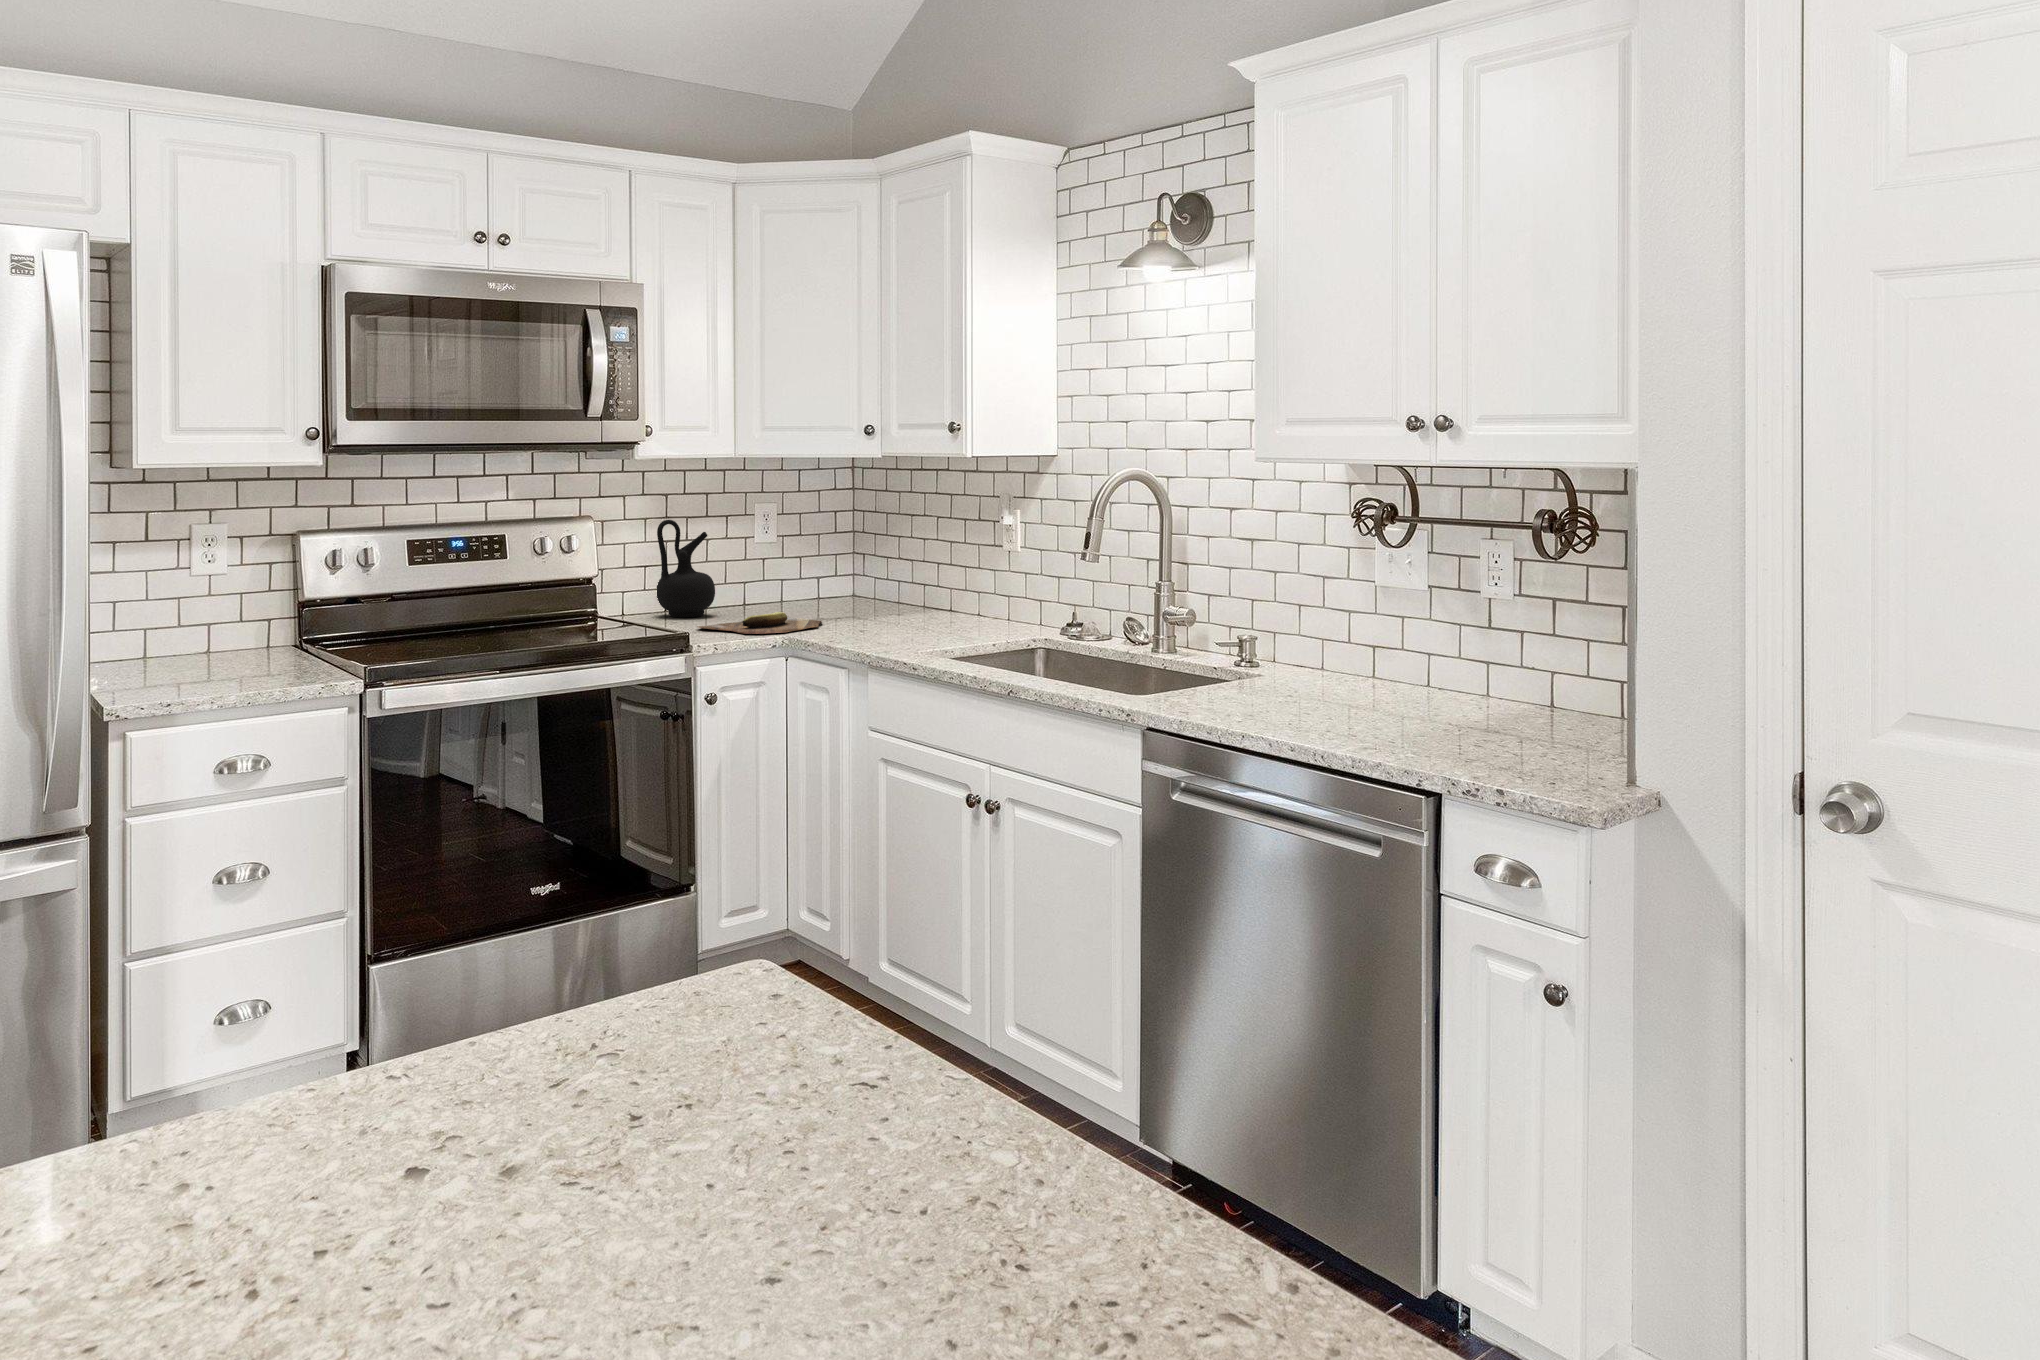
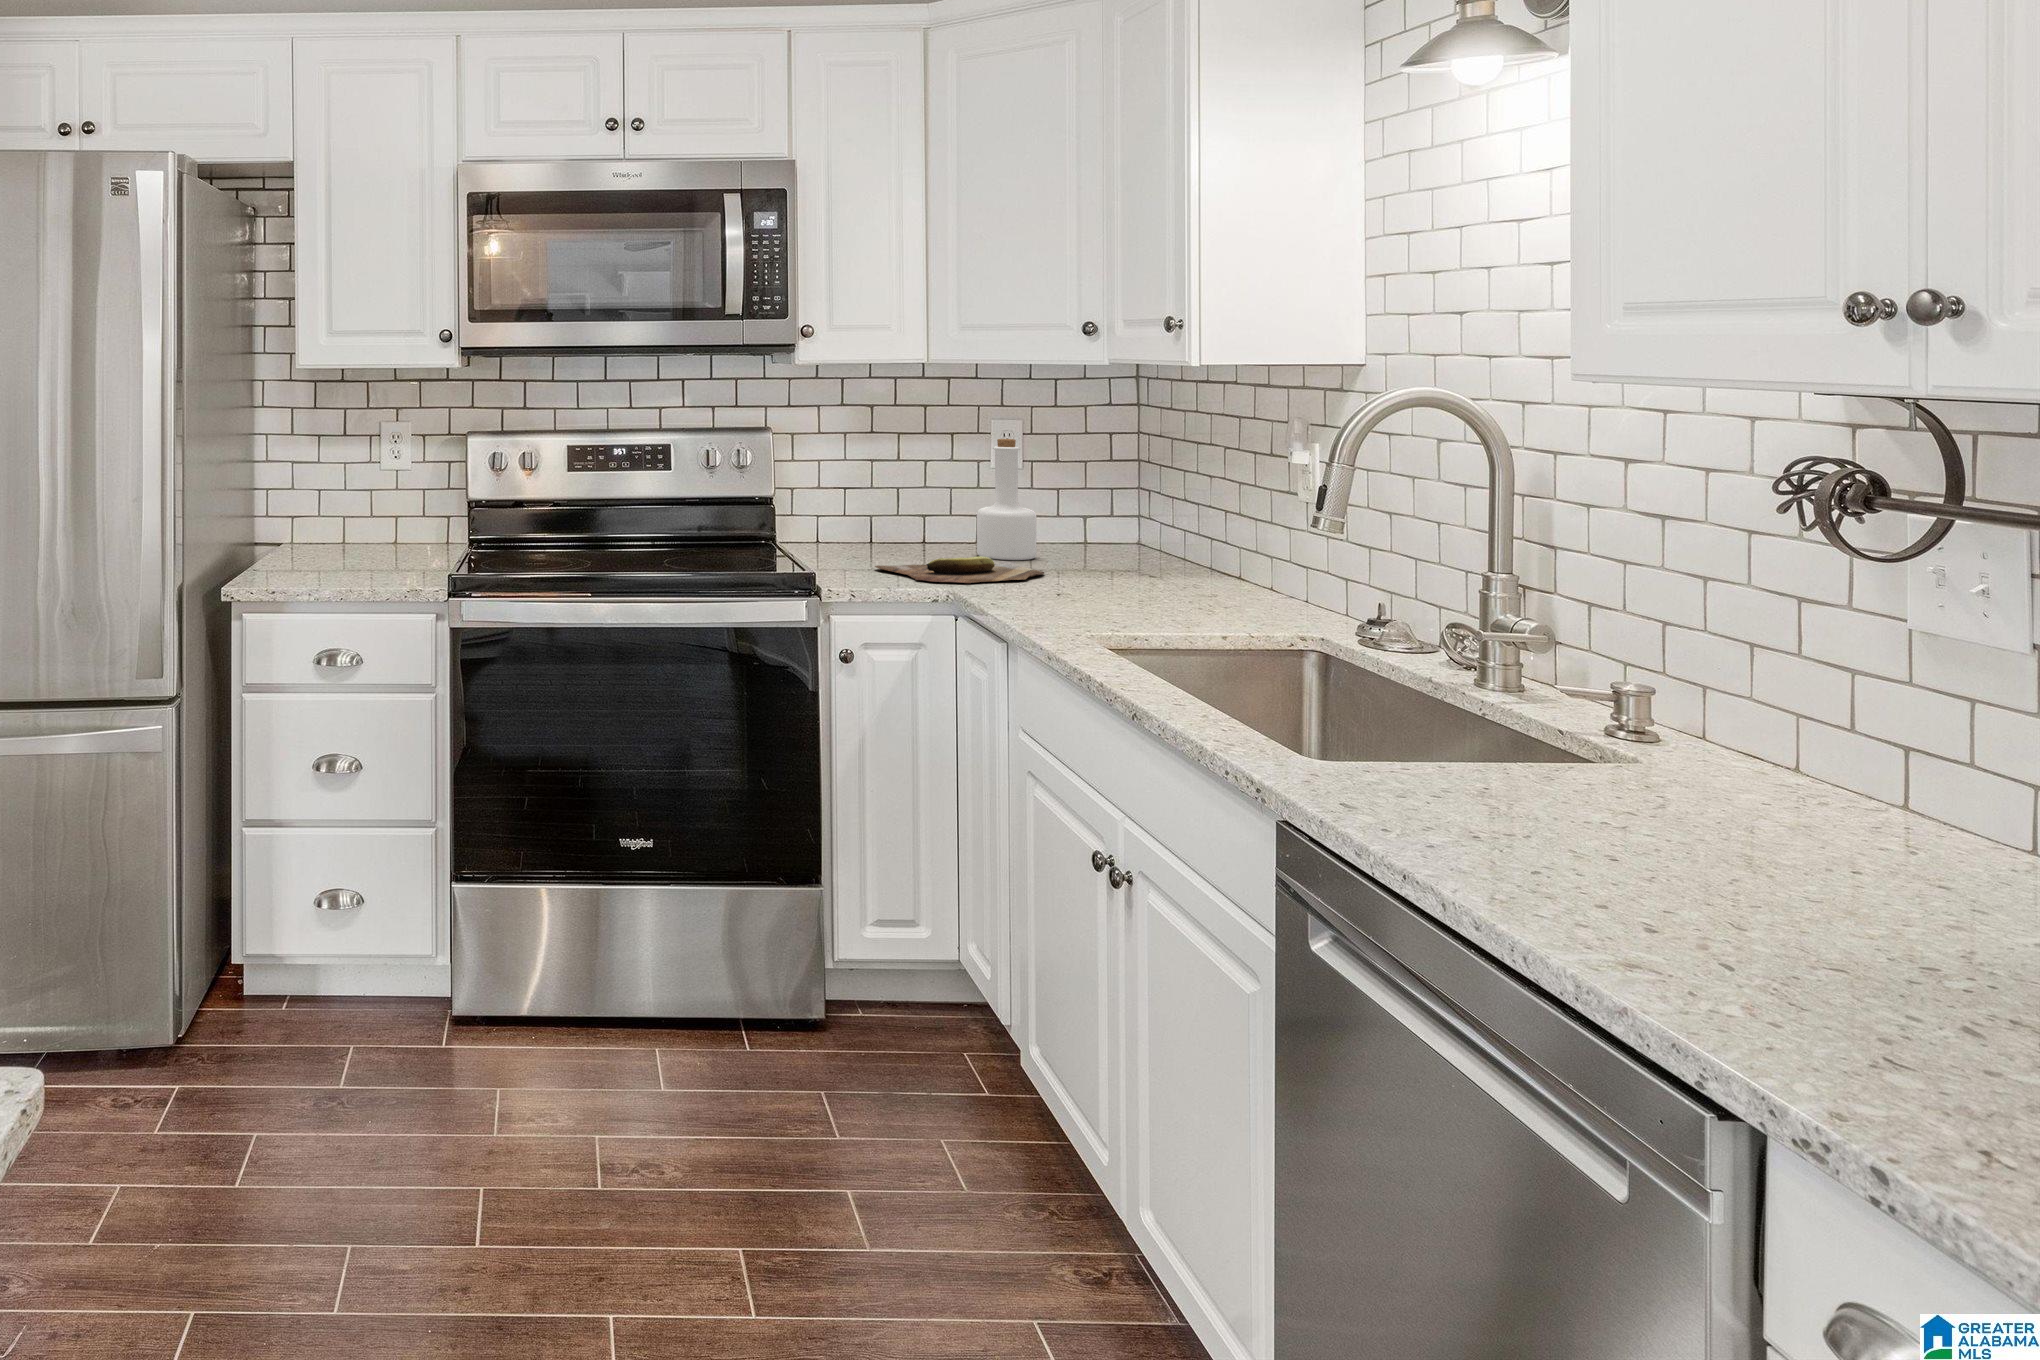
bottle: none [747,518,793,615] -> present [977,439,1037,560]
ceramic jug: present [657,520,715,617] -> none [863,437,934,554]

